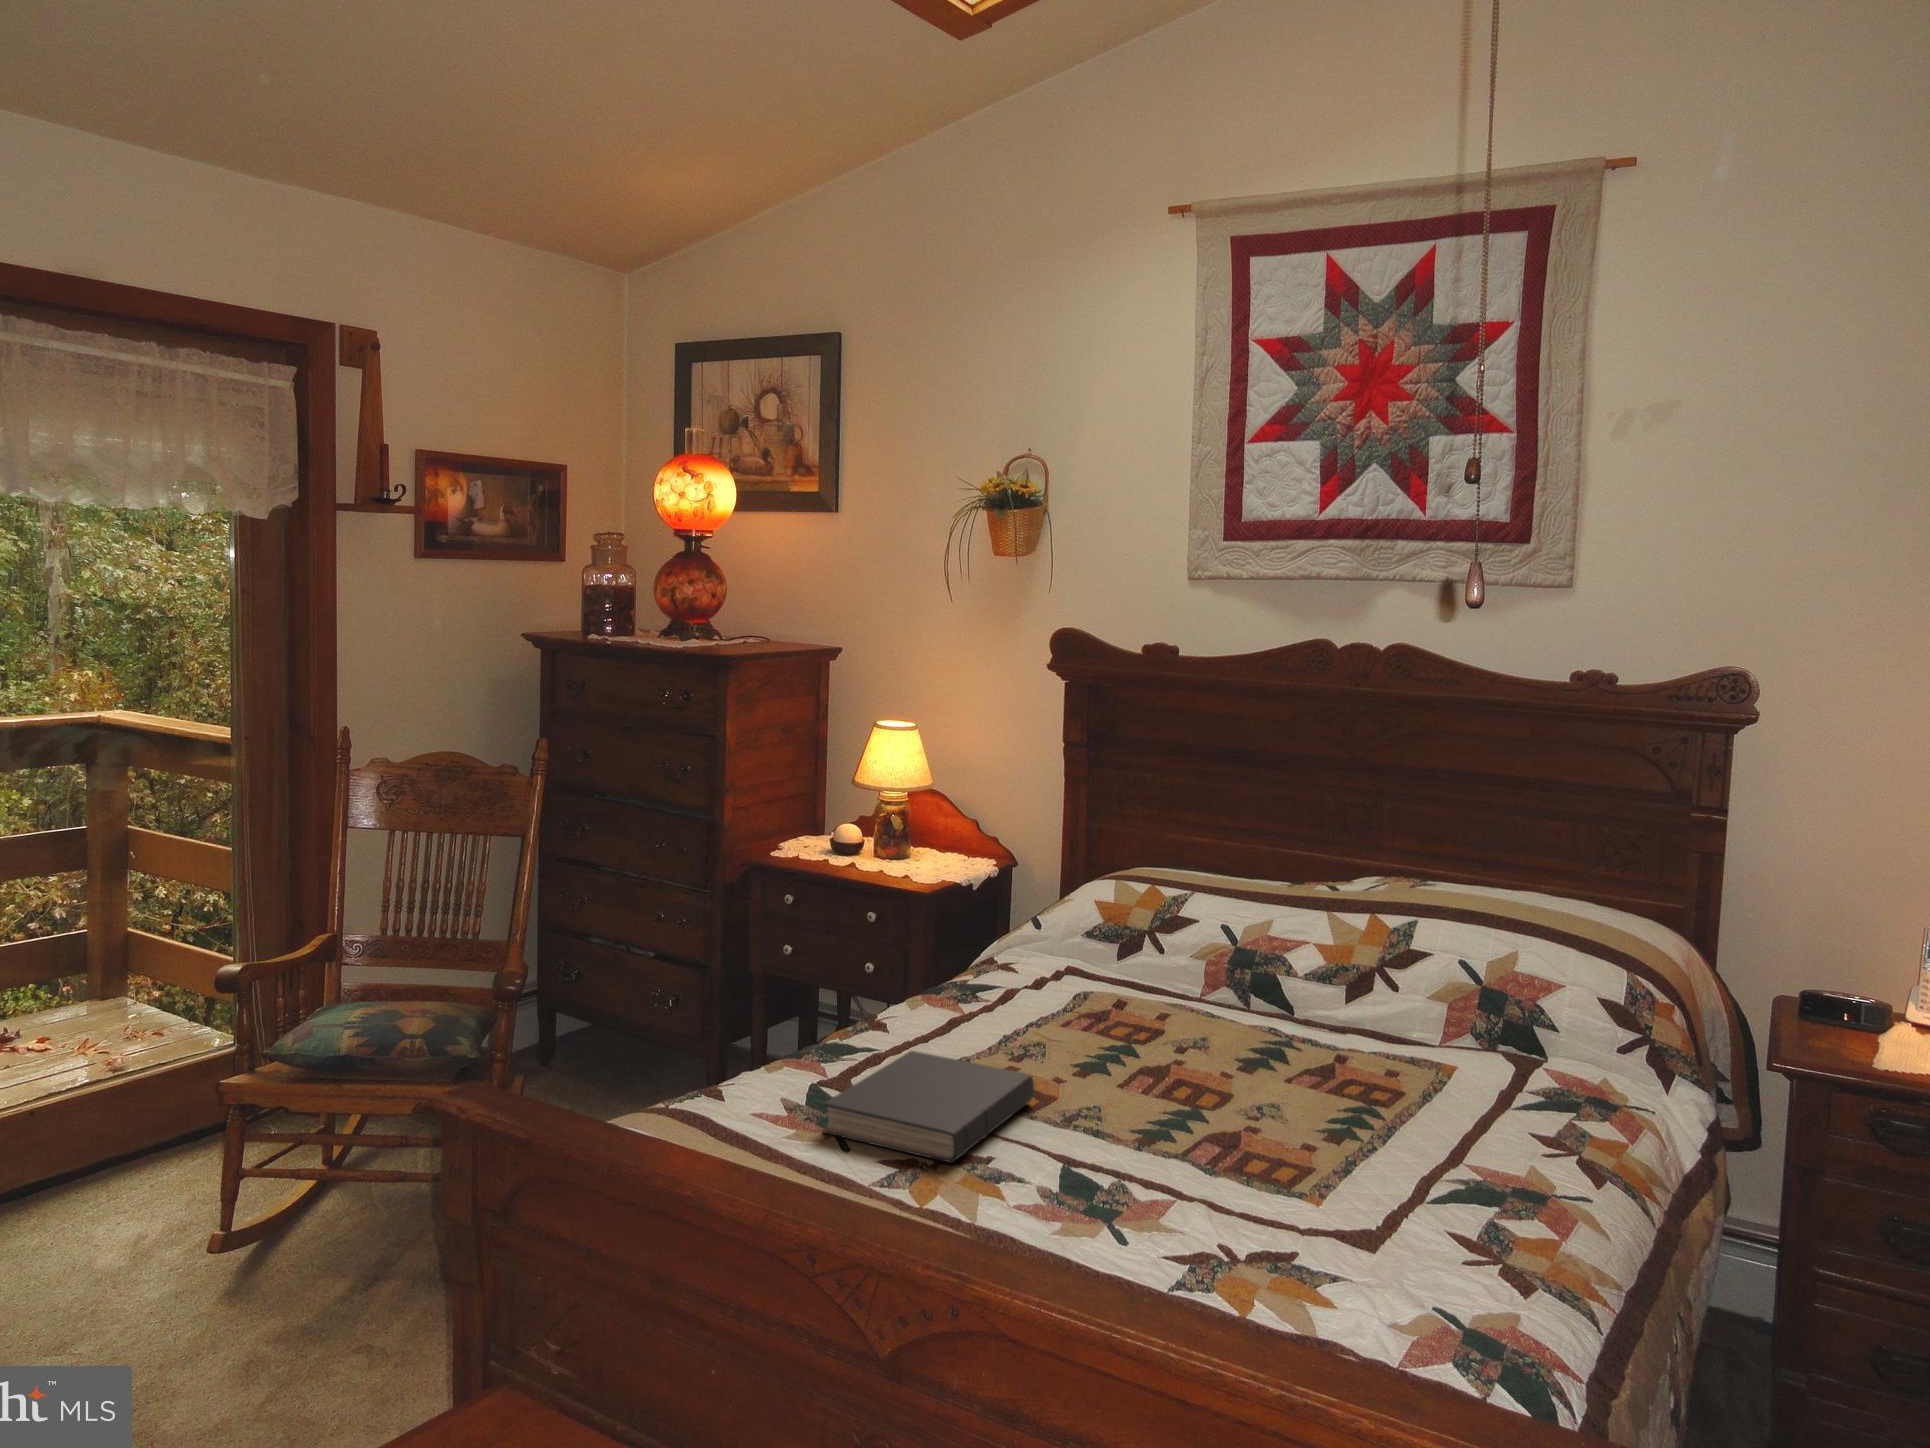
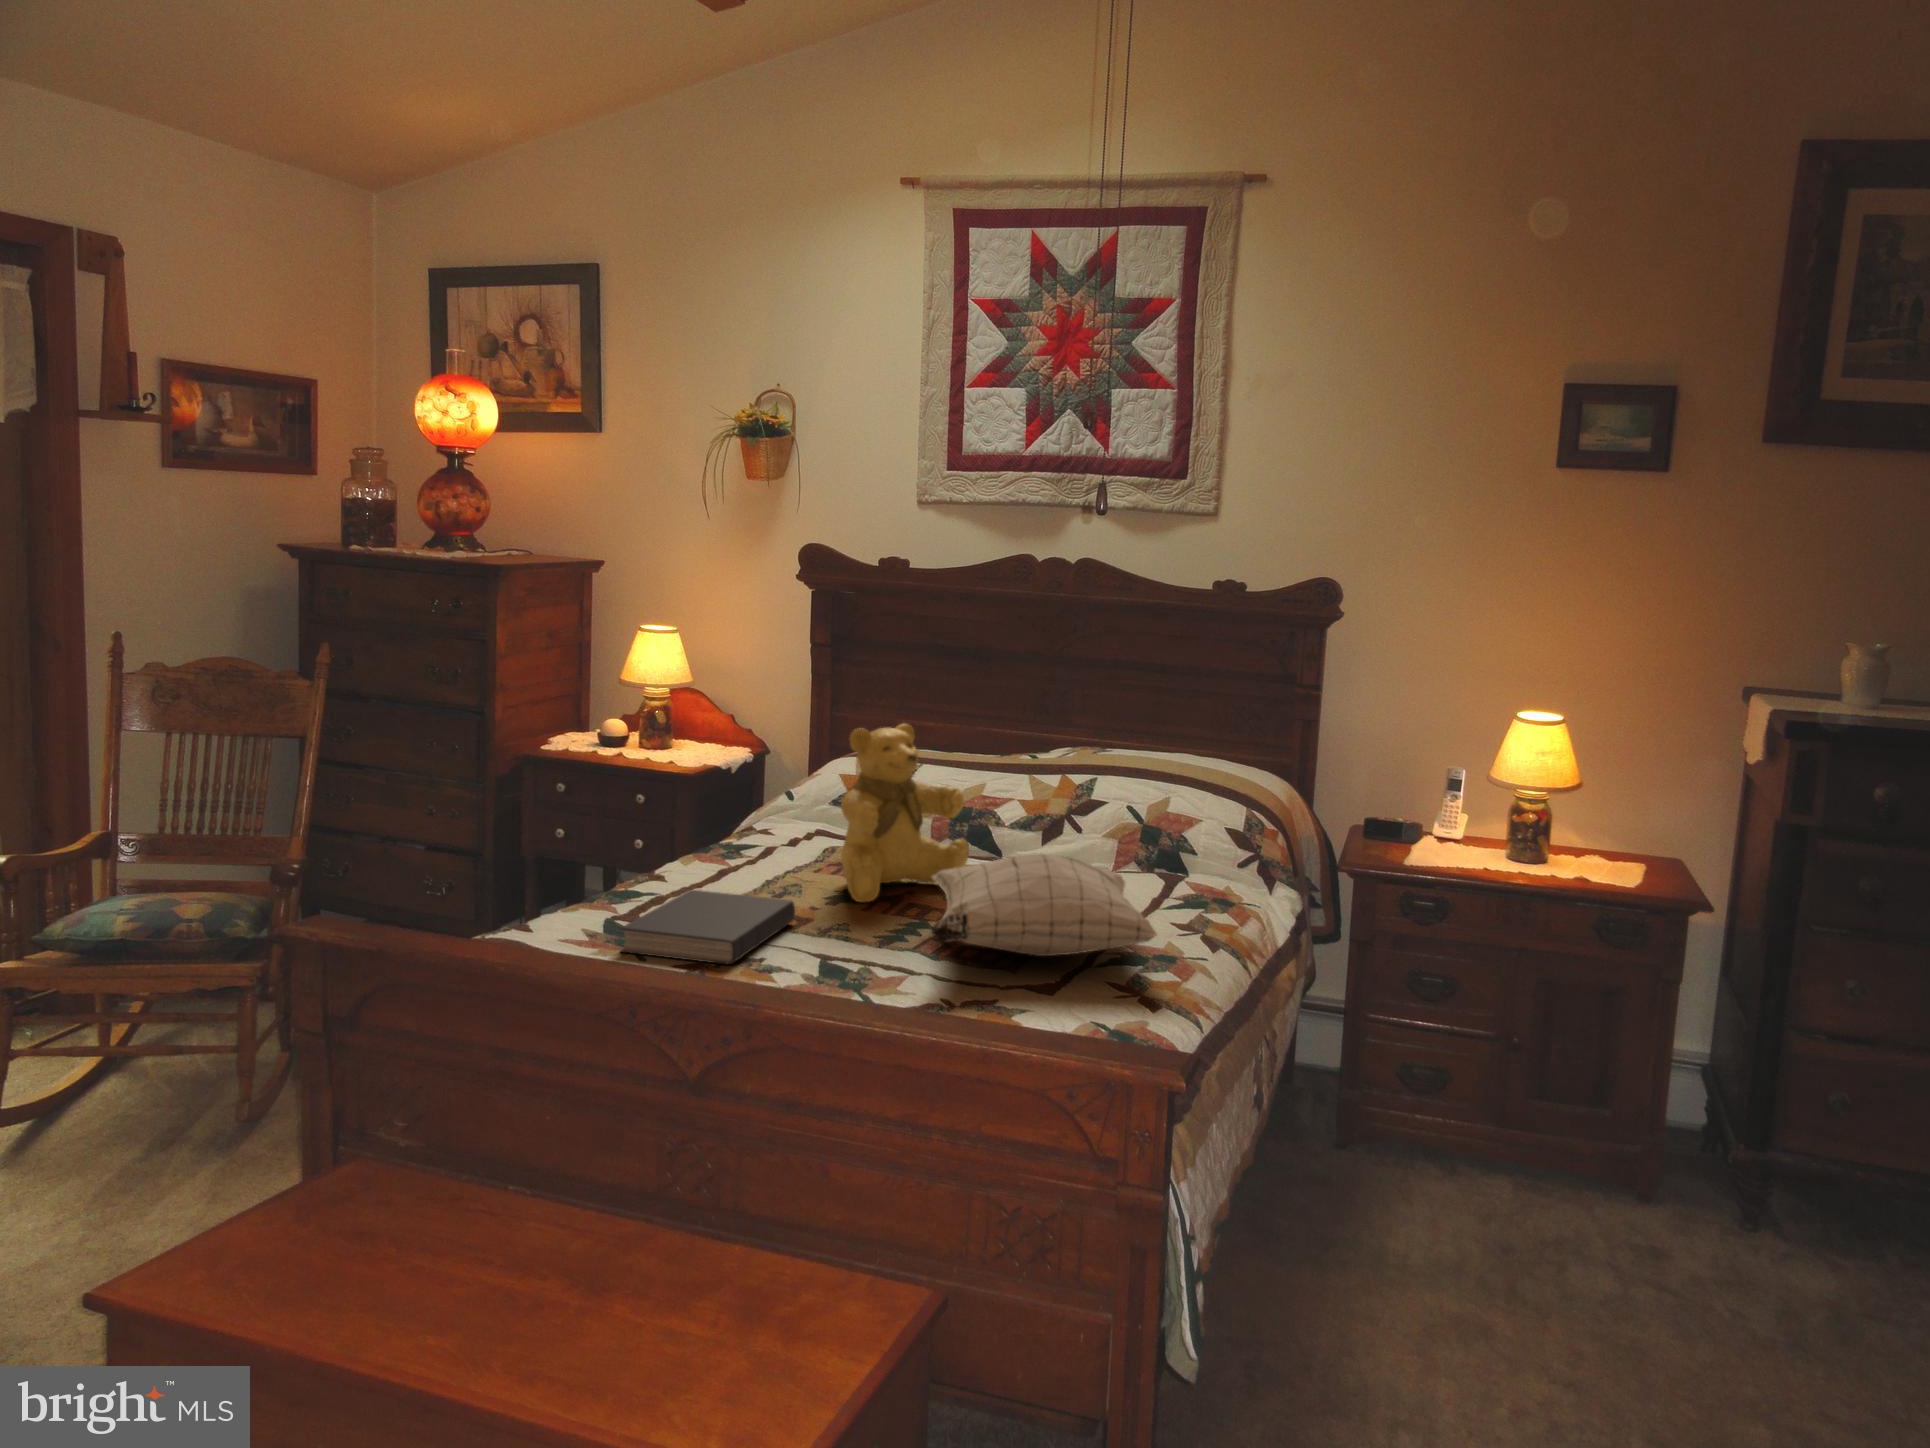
teddy bear: none [1093,852,1253,1076] -> present [841,724,969,902]
pillow: none [1204,1040,1529,1185] -> present [930,854,1157,956]

